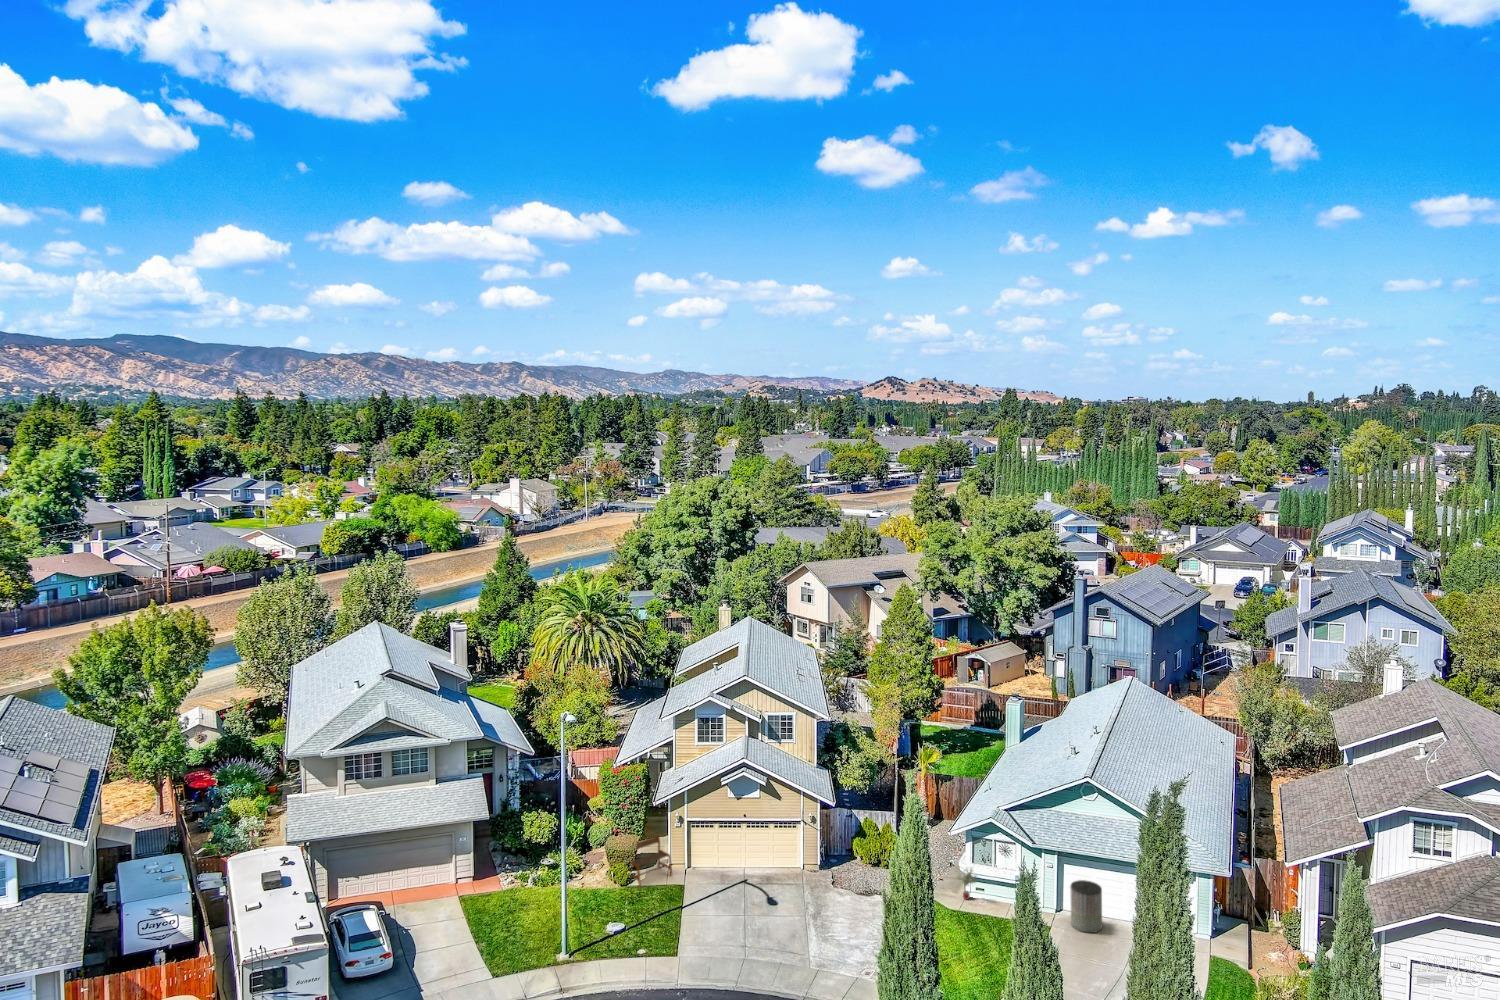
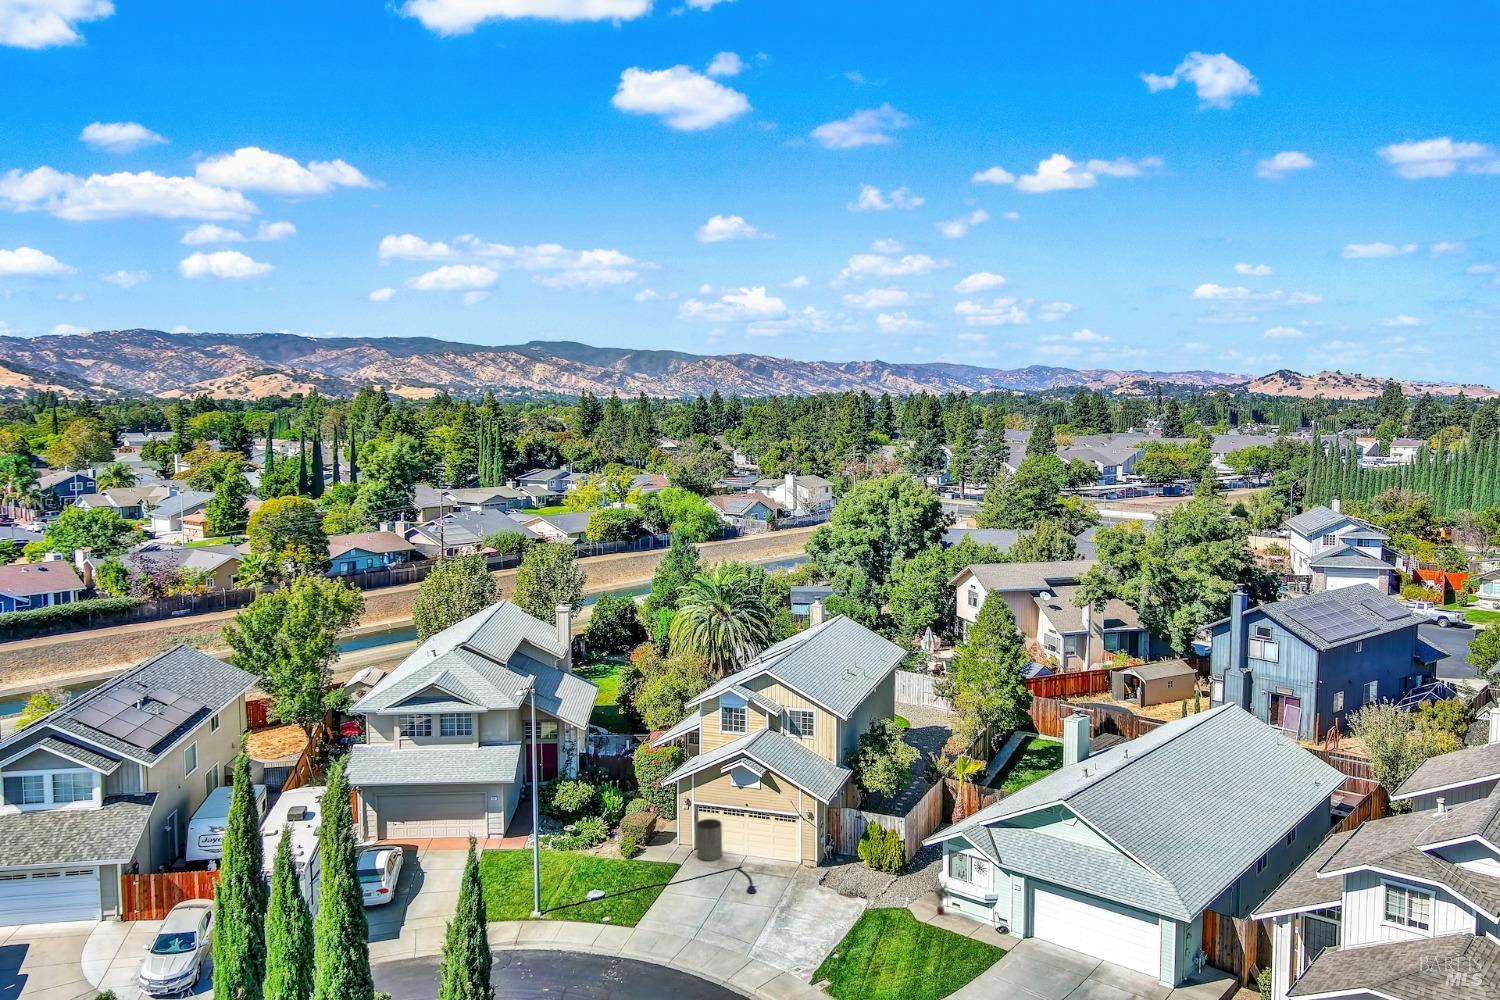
bench: present [631,835,672,887] -> none [633,816,674,863]
trash can: present [1070,880,1102,933] -> present [696,819,722,861]

